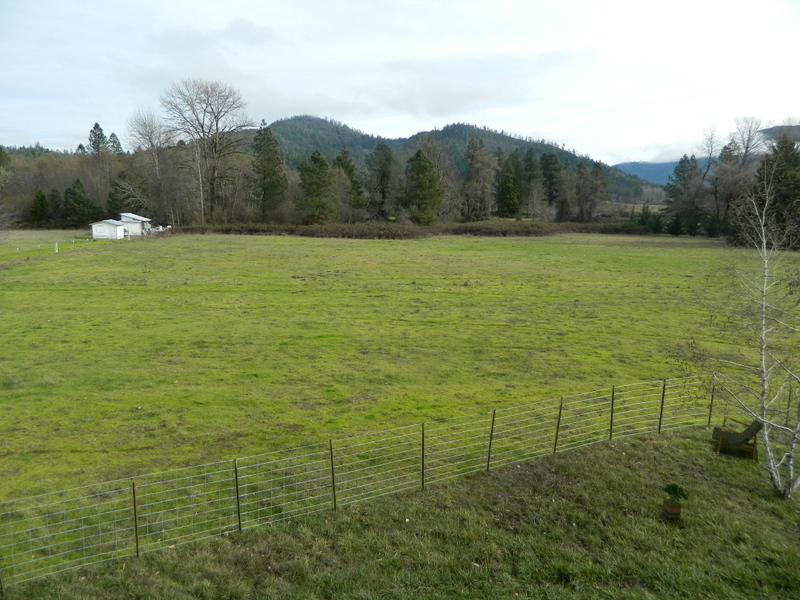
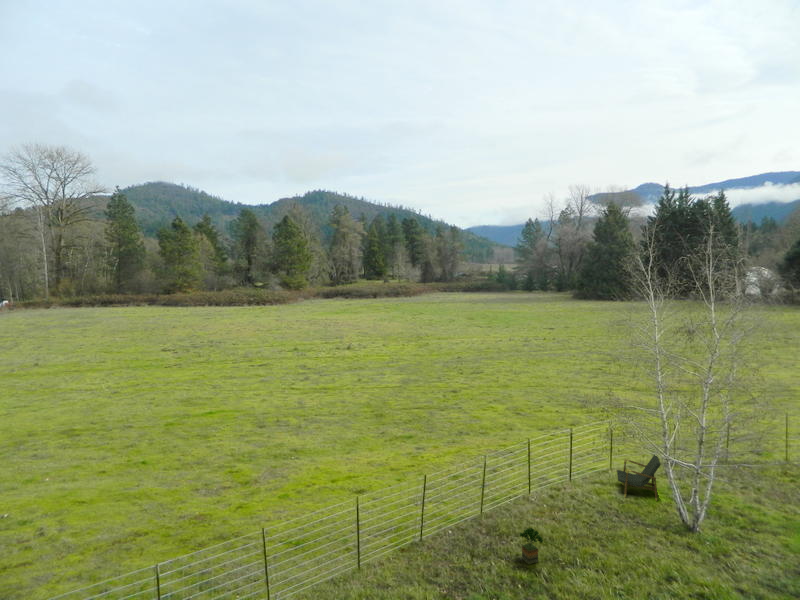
potted tree: present [662,484,688,518] -> present [520,528,543,564]

